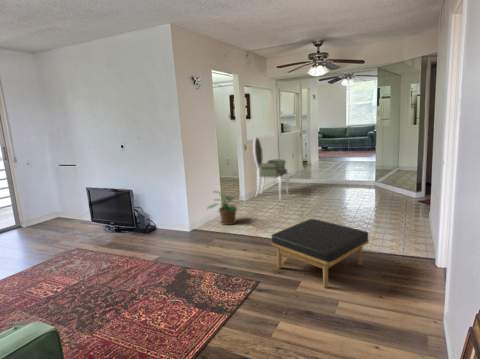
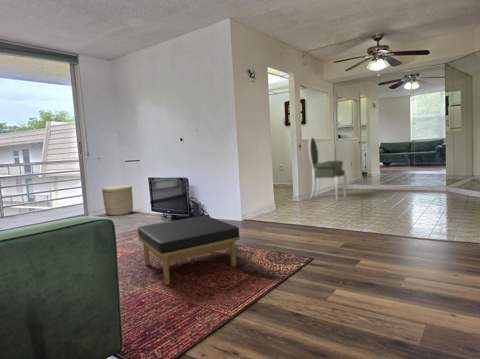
woven basket: none [36,191,73,226] -> present [102,185,133,215]
potted plant: present [208,191,237,225] -> none [260,184,294,218]
ottoman: present [272,219,369,288] -> present [138,216,240,285]

